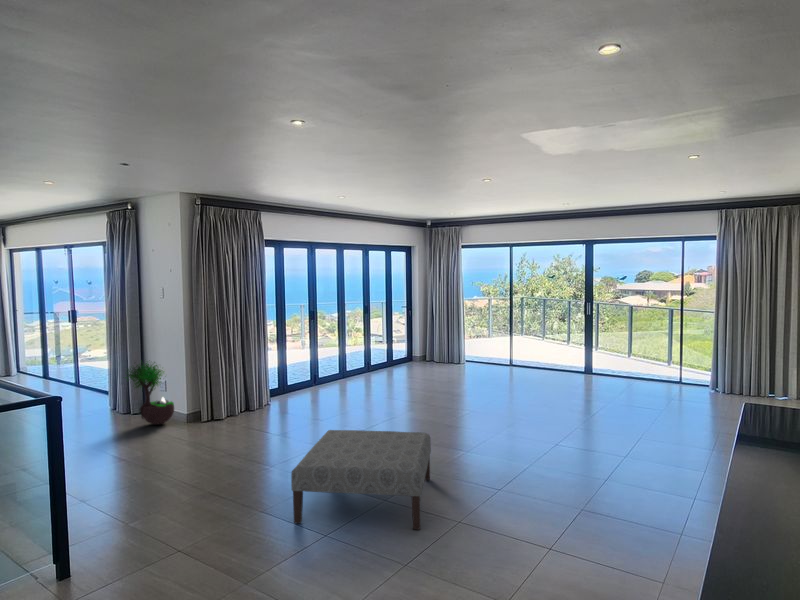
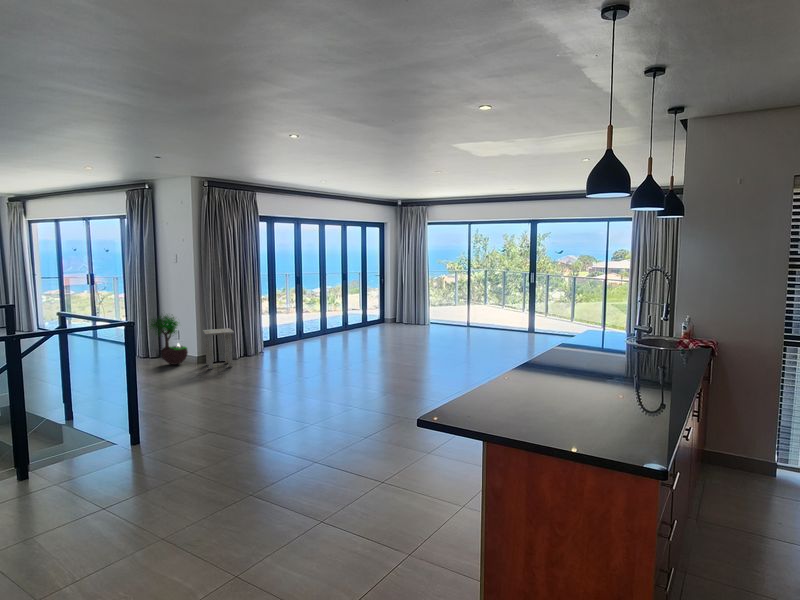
side table: none [192,378,231,432] -> present [203,328,234,369]
ottoman: present [291,430,431,530] -> none [288,360,387,419]

